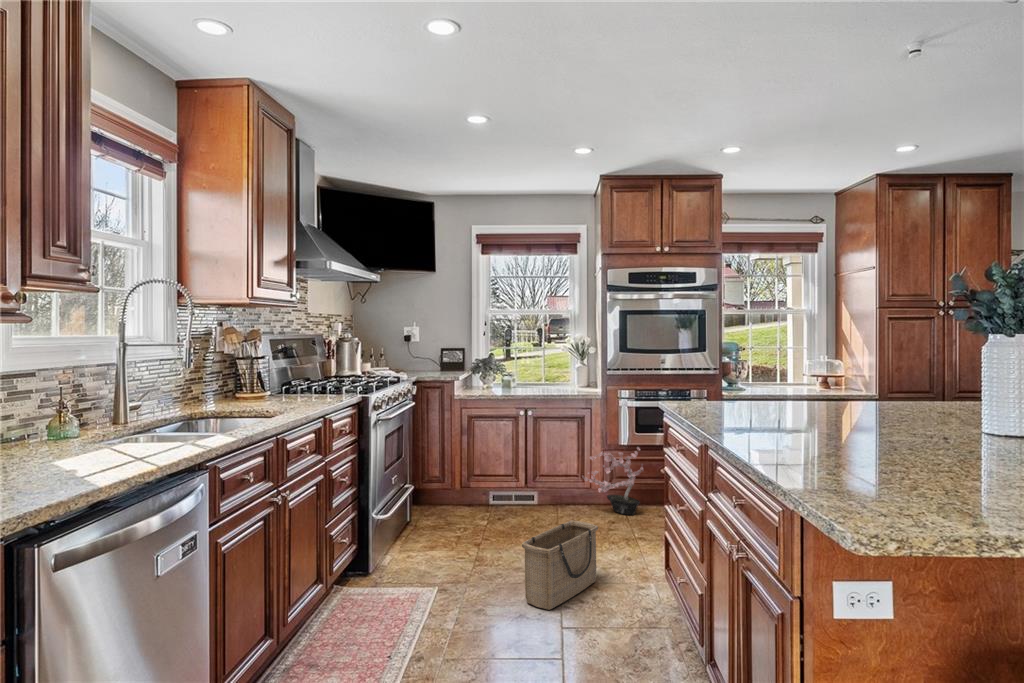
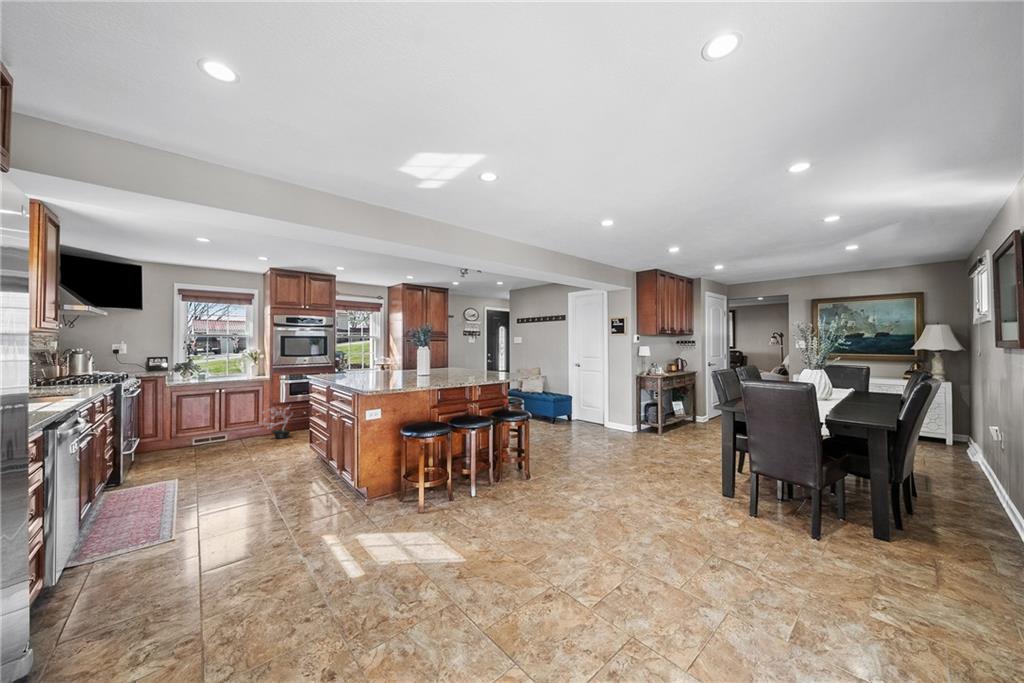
basket: present [522,520,598,610] -> none [231,436,271,474]

